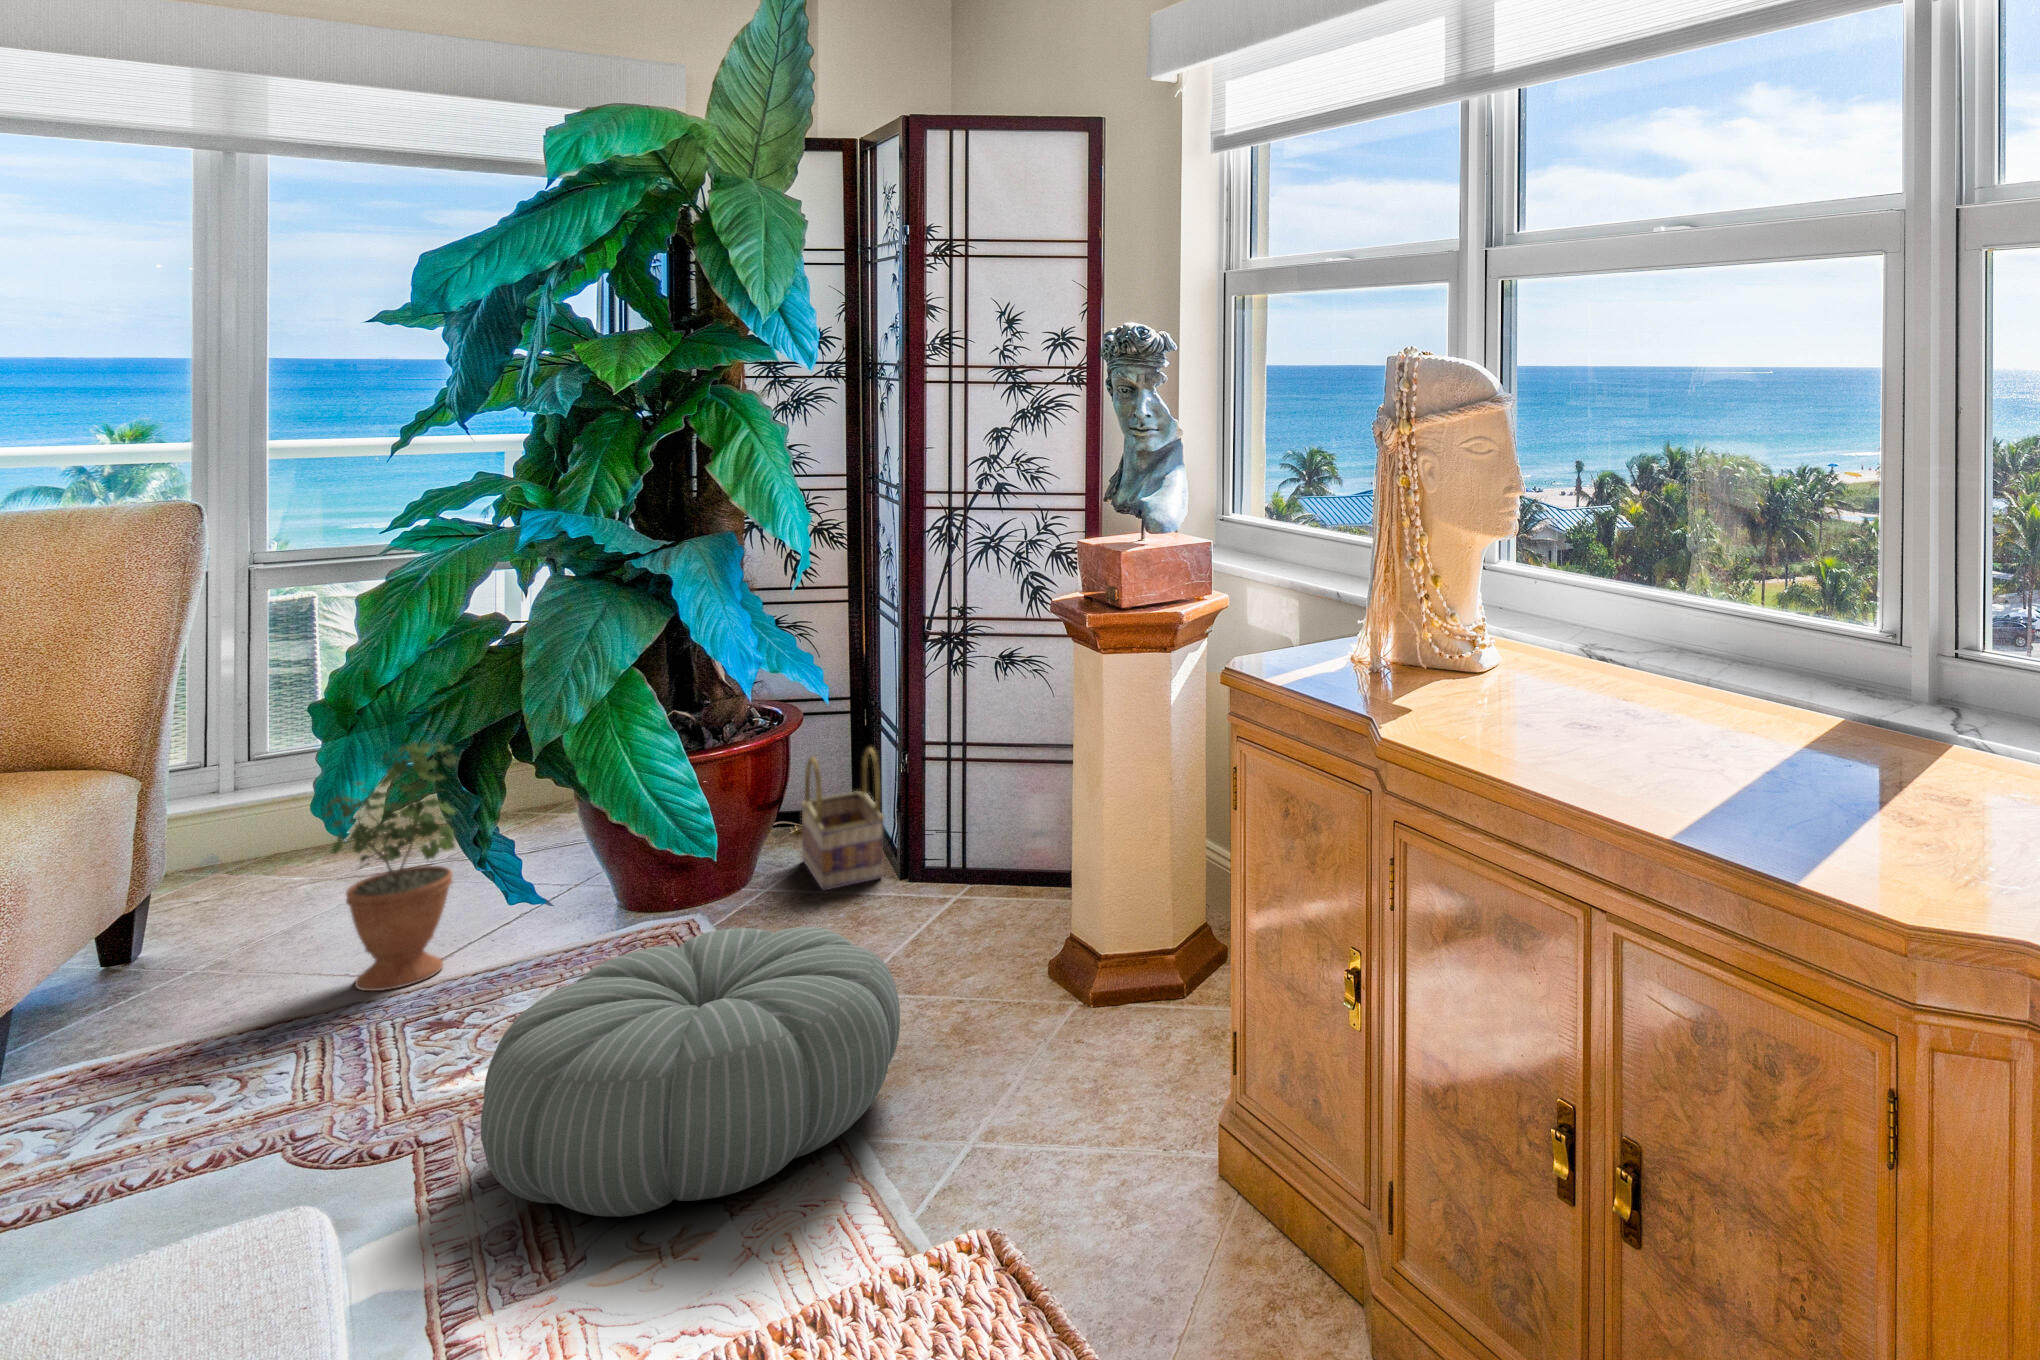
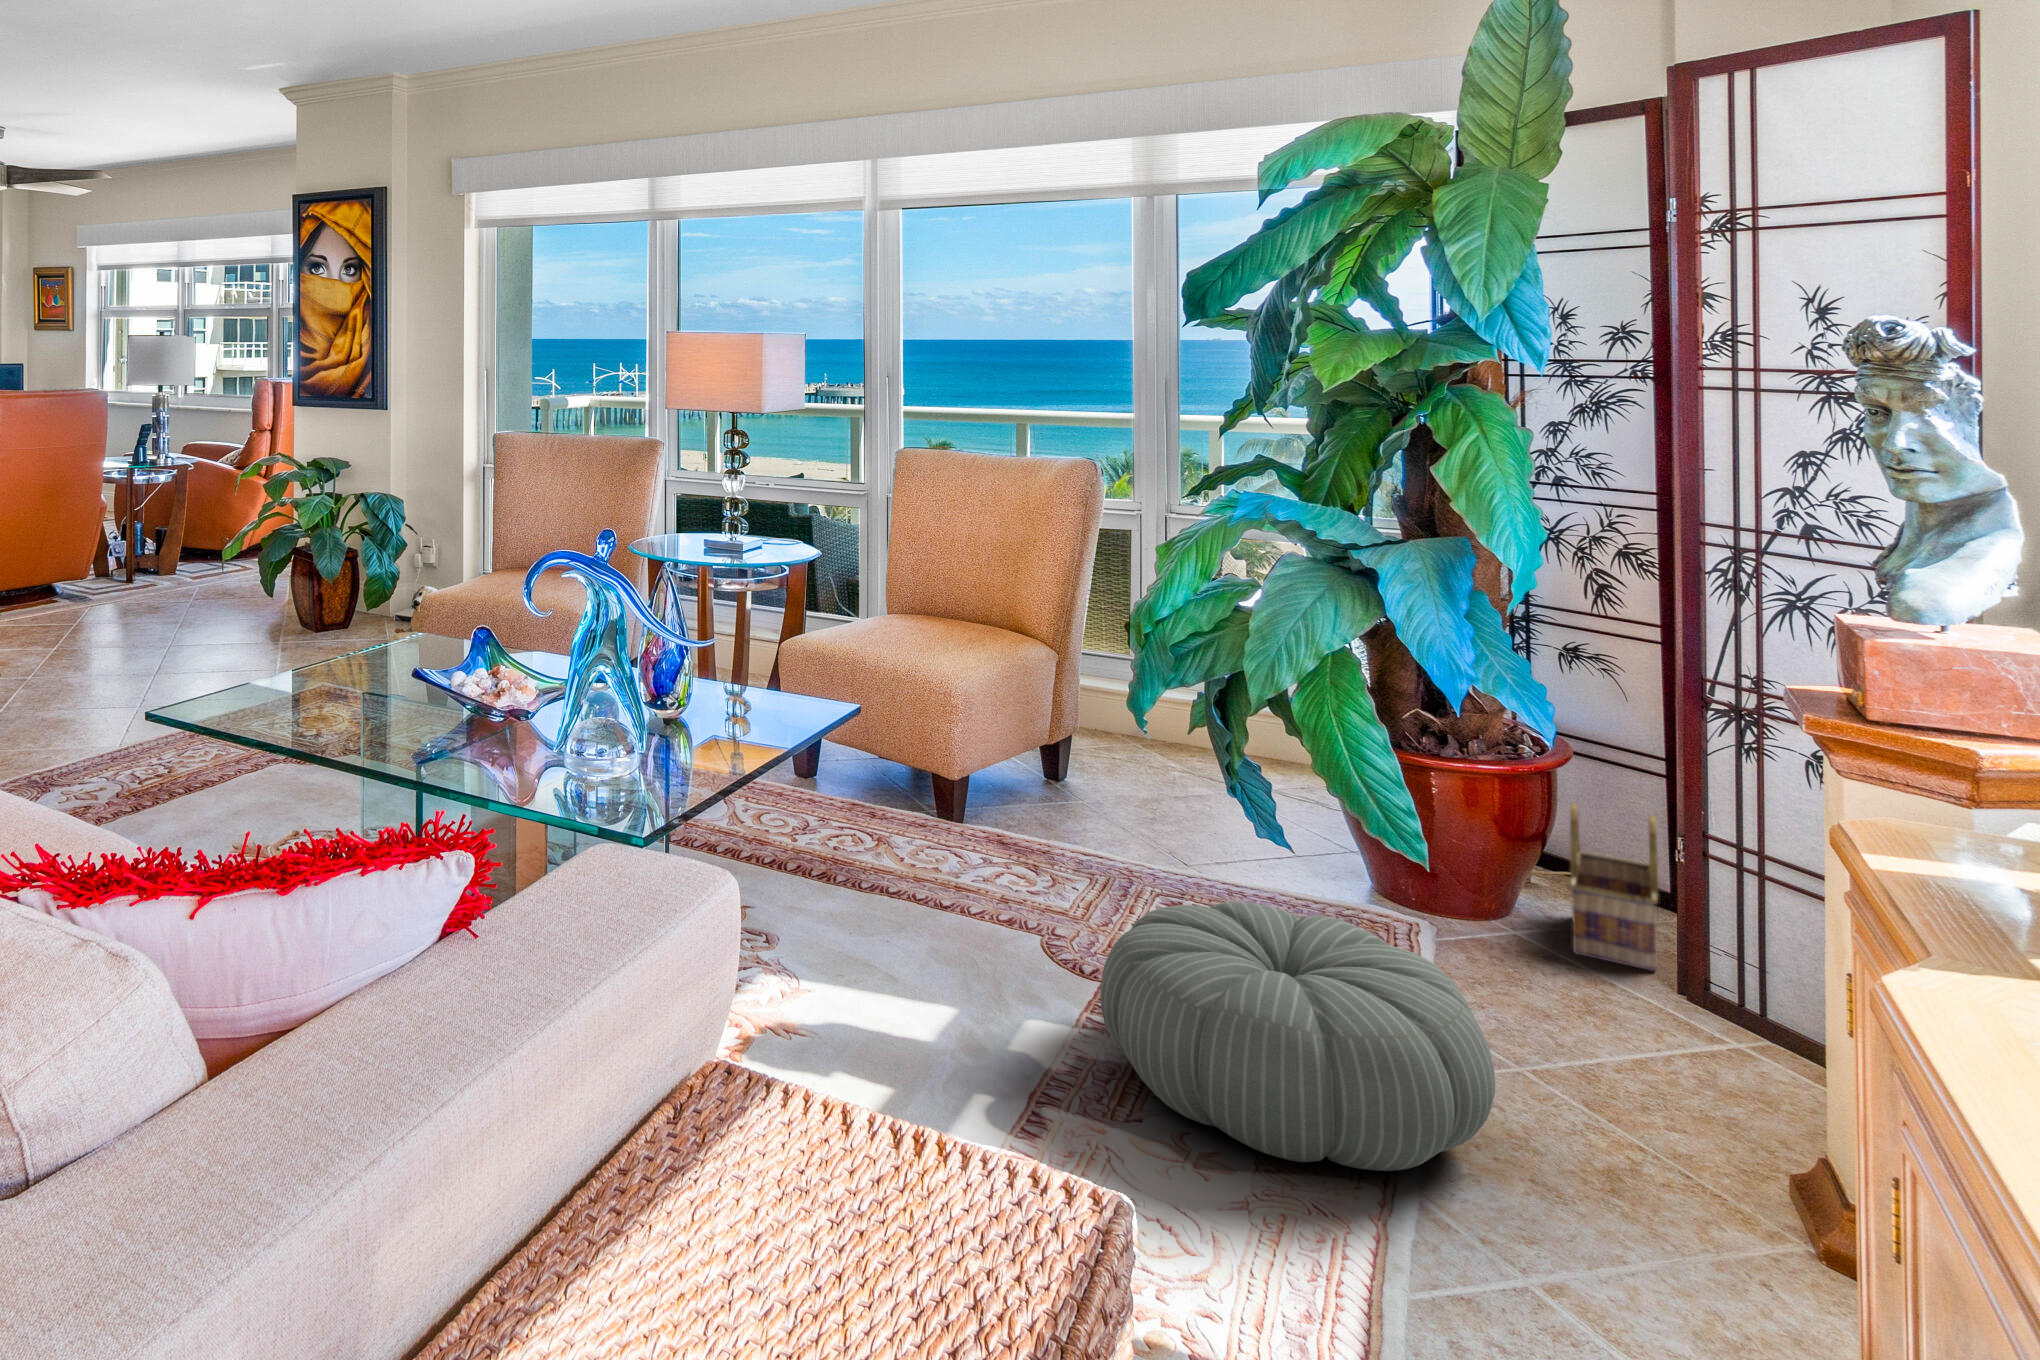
potted plant: present [324,738,458,991] -> none [1129,669,1225,872]

